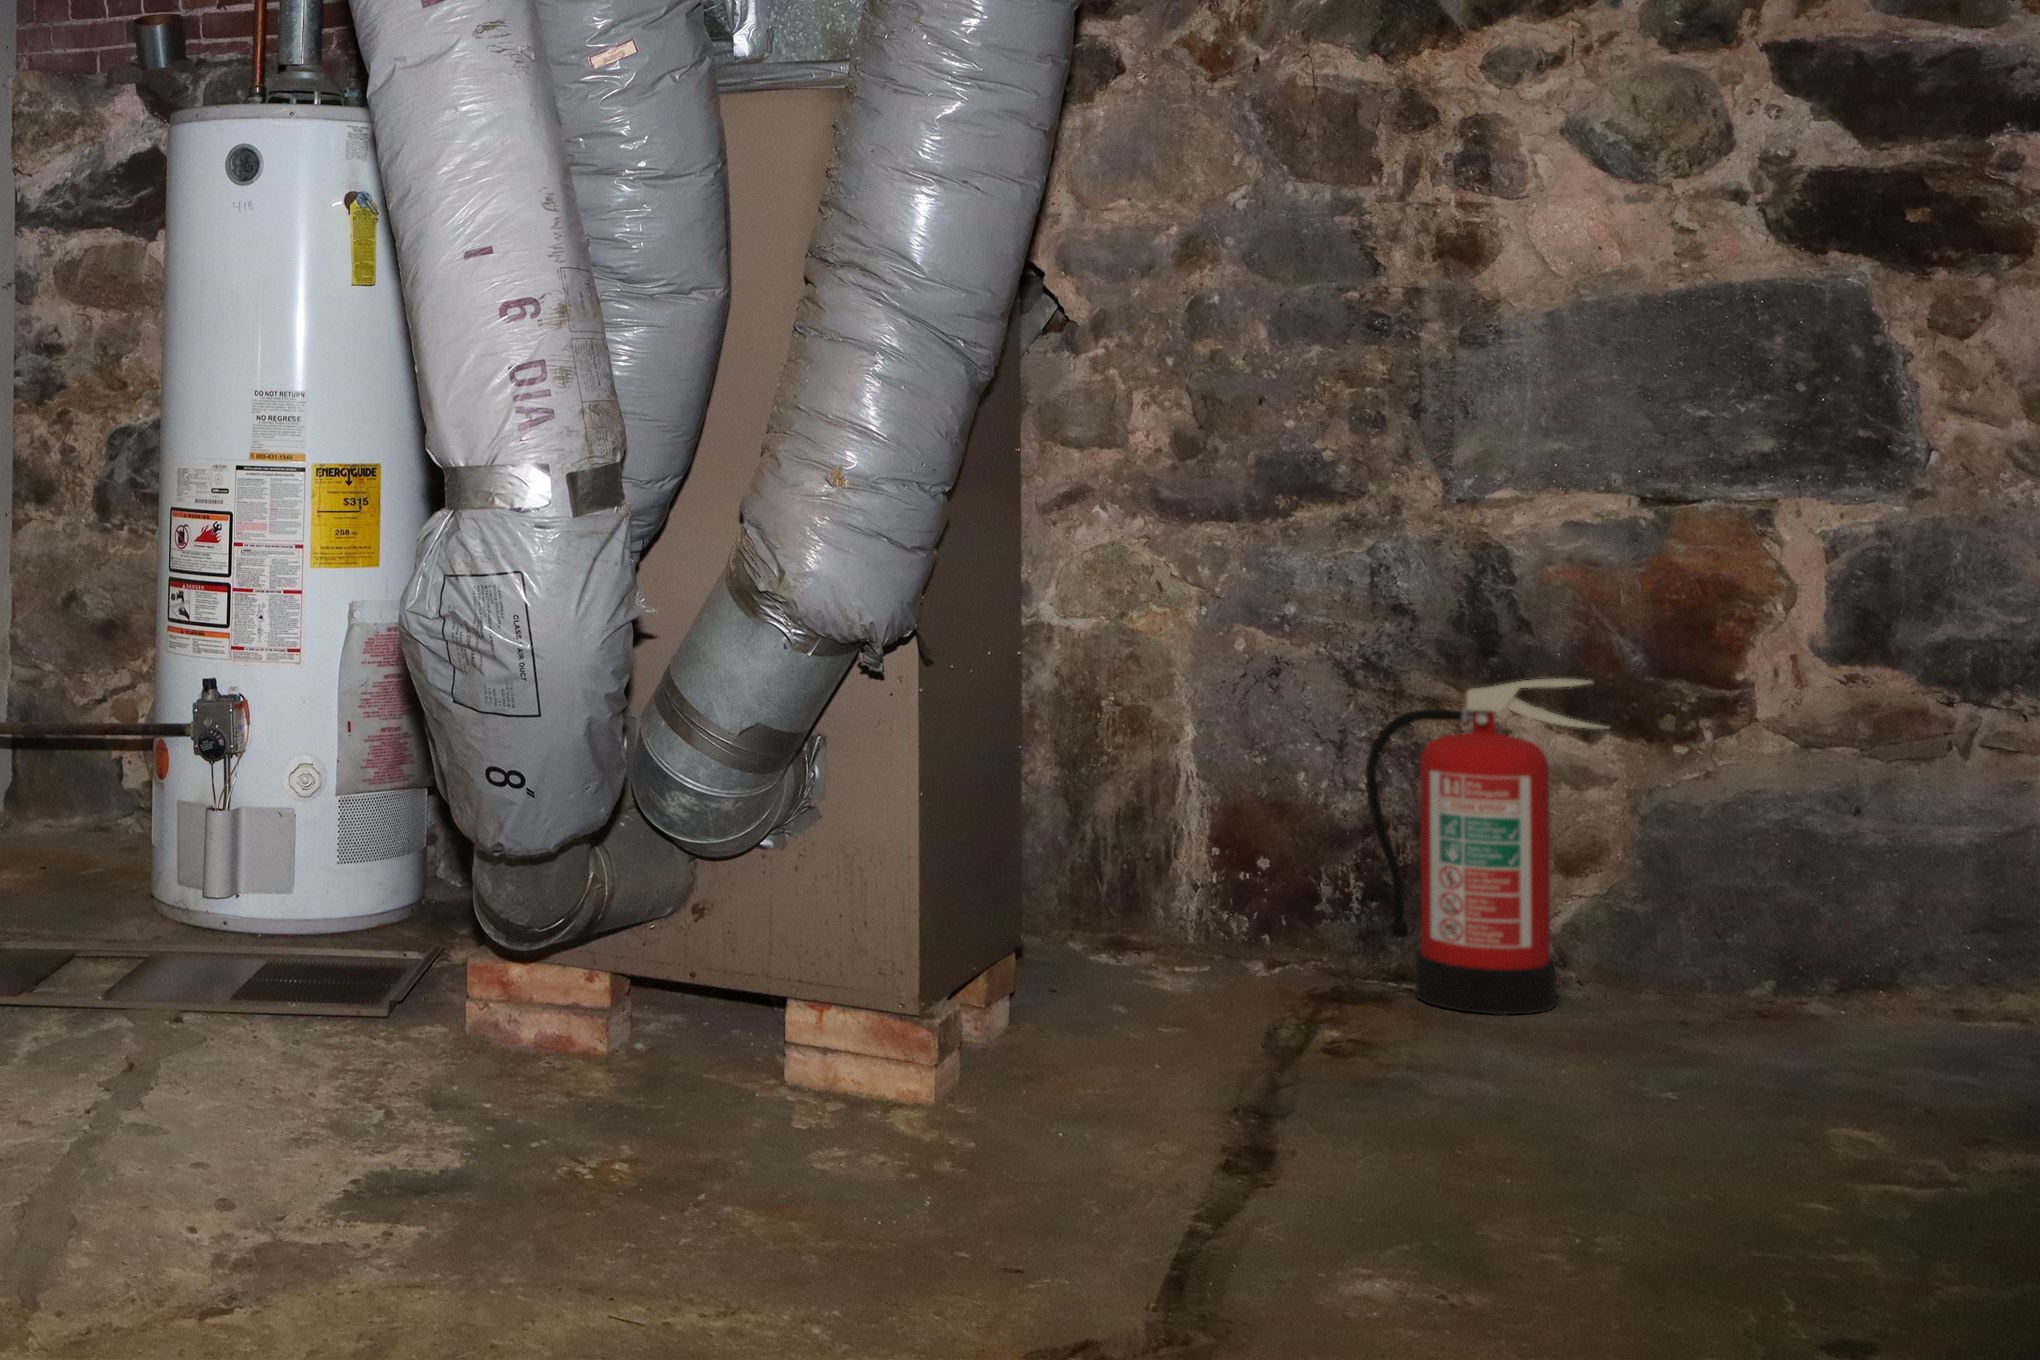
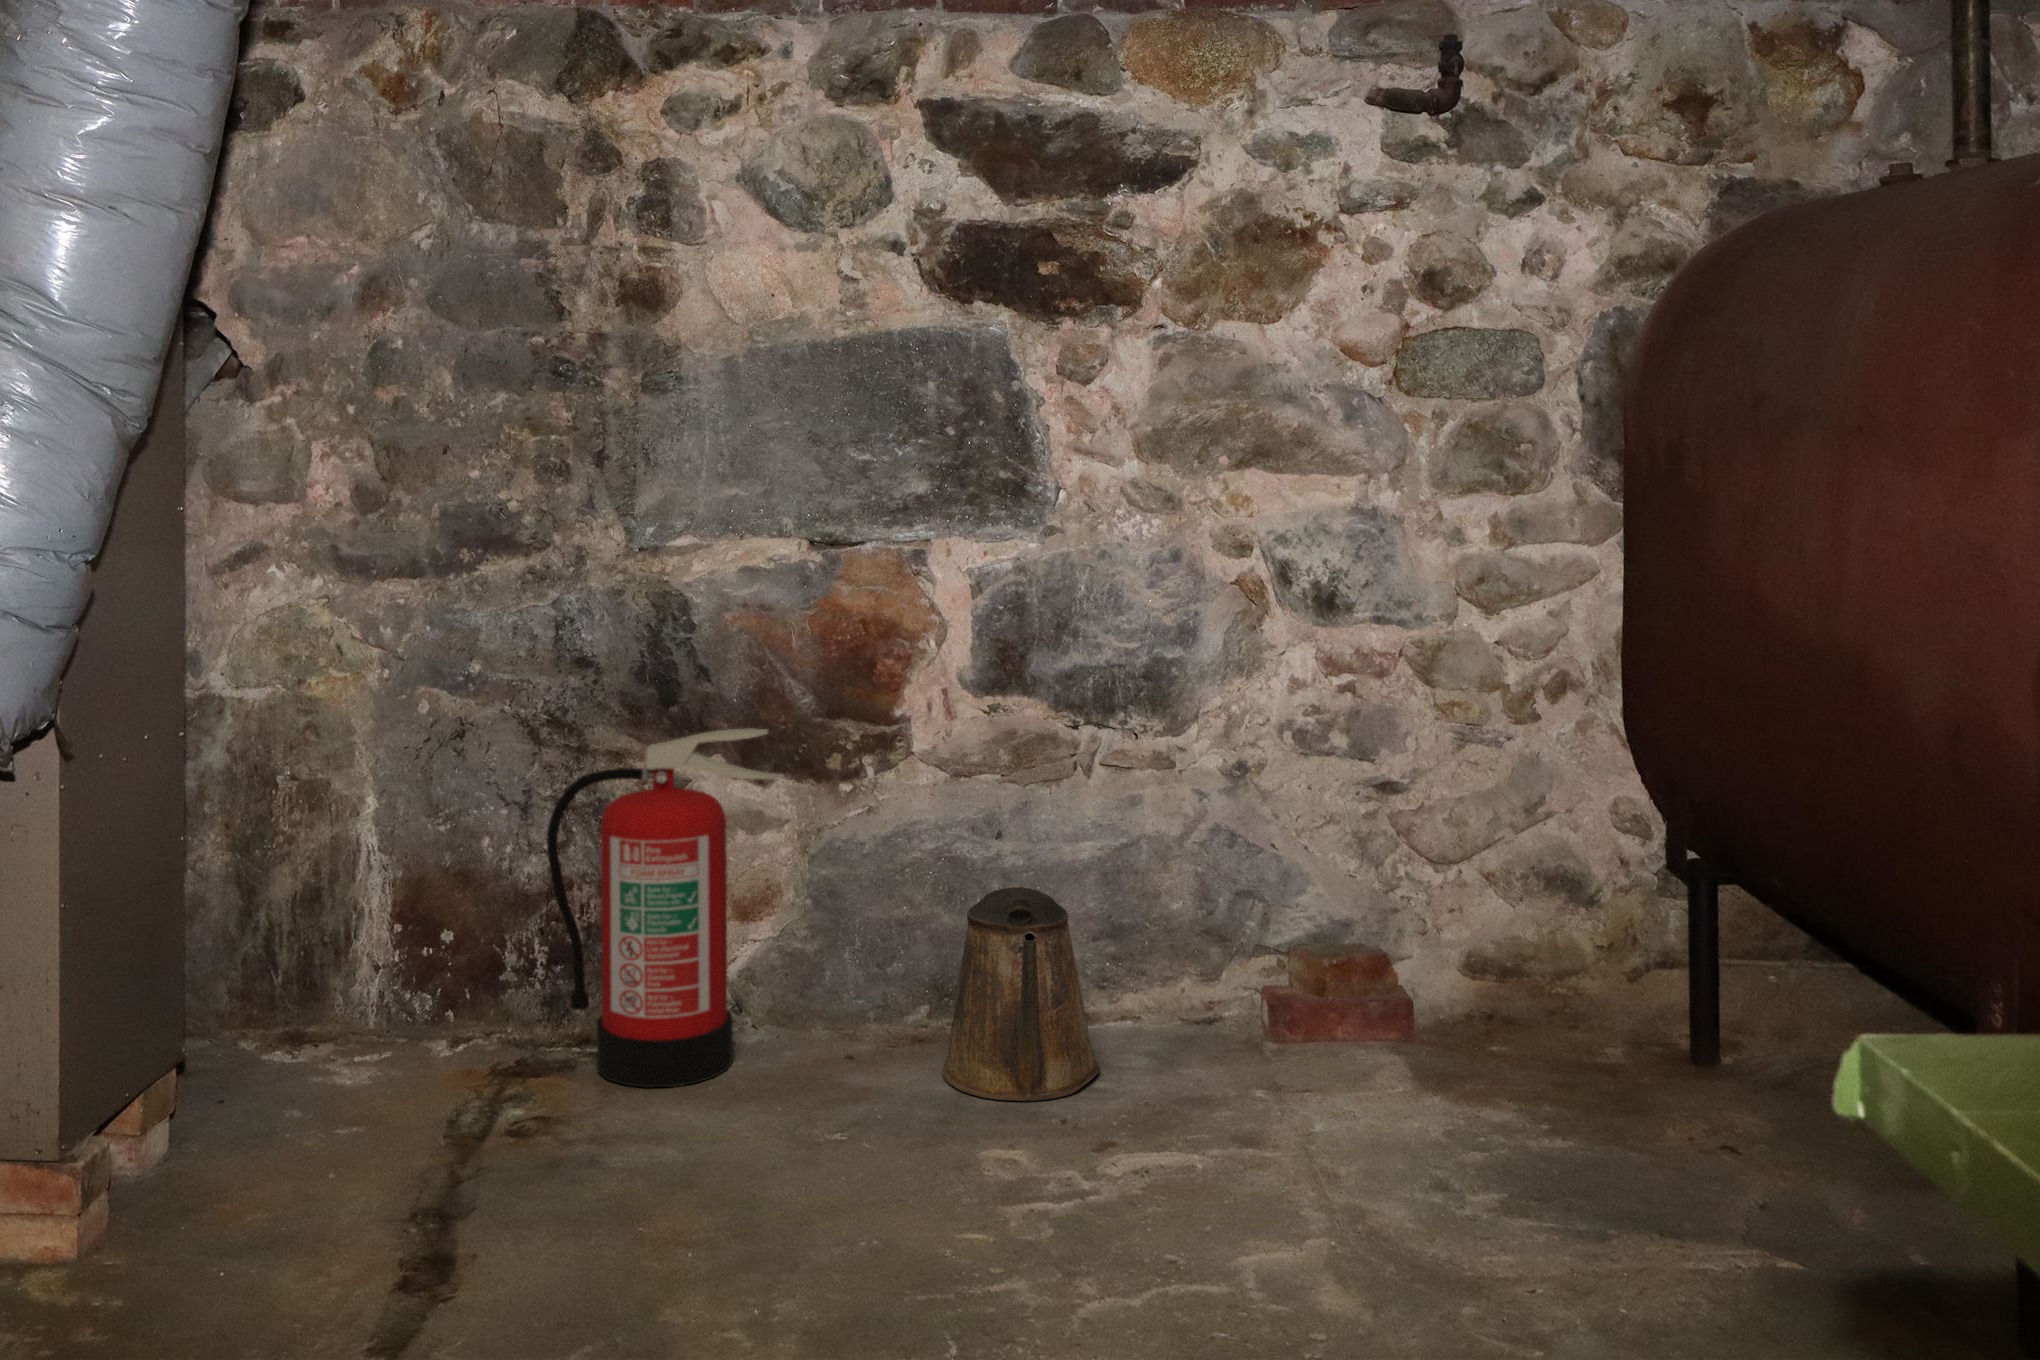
watering can: none [1782,855,1962,1062] -> present [943,883,1100,1101]

